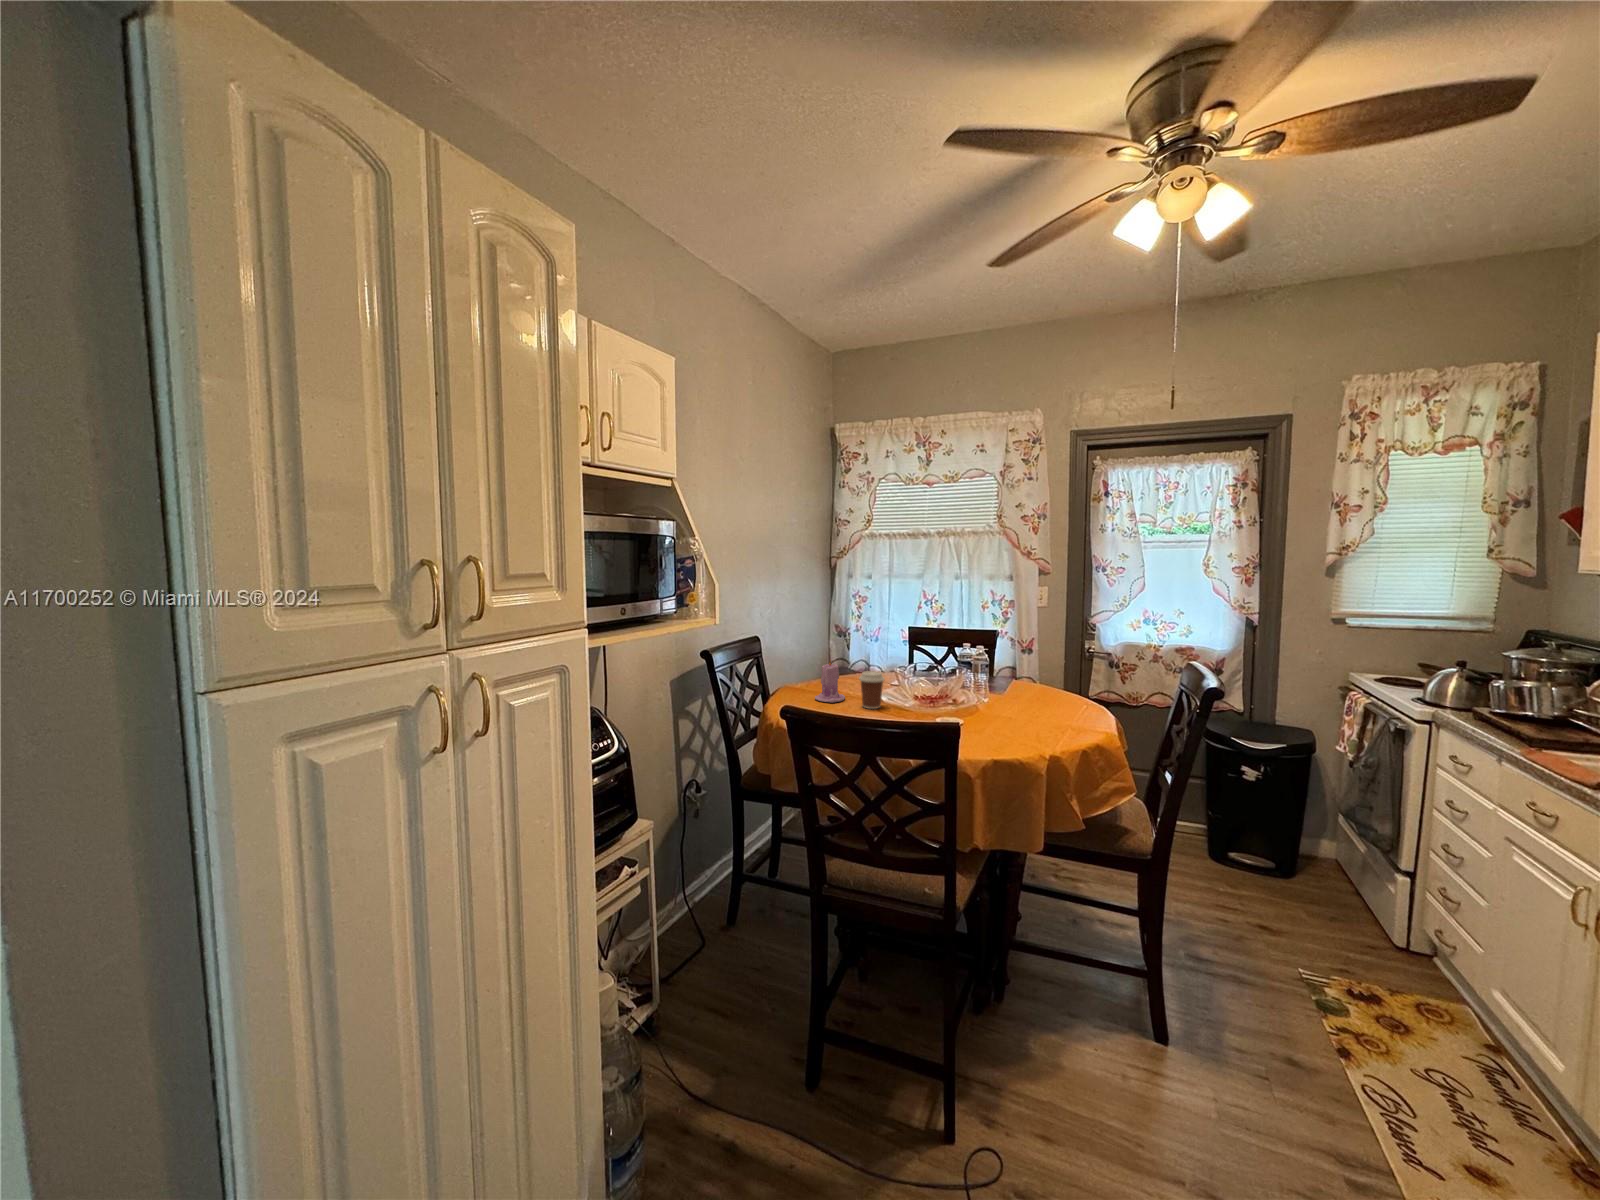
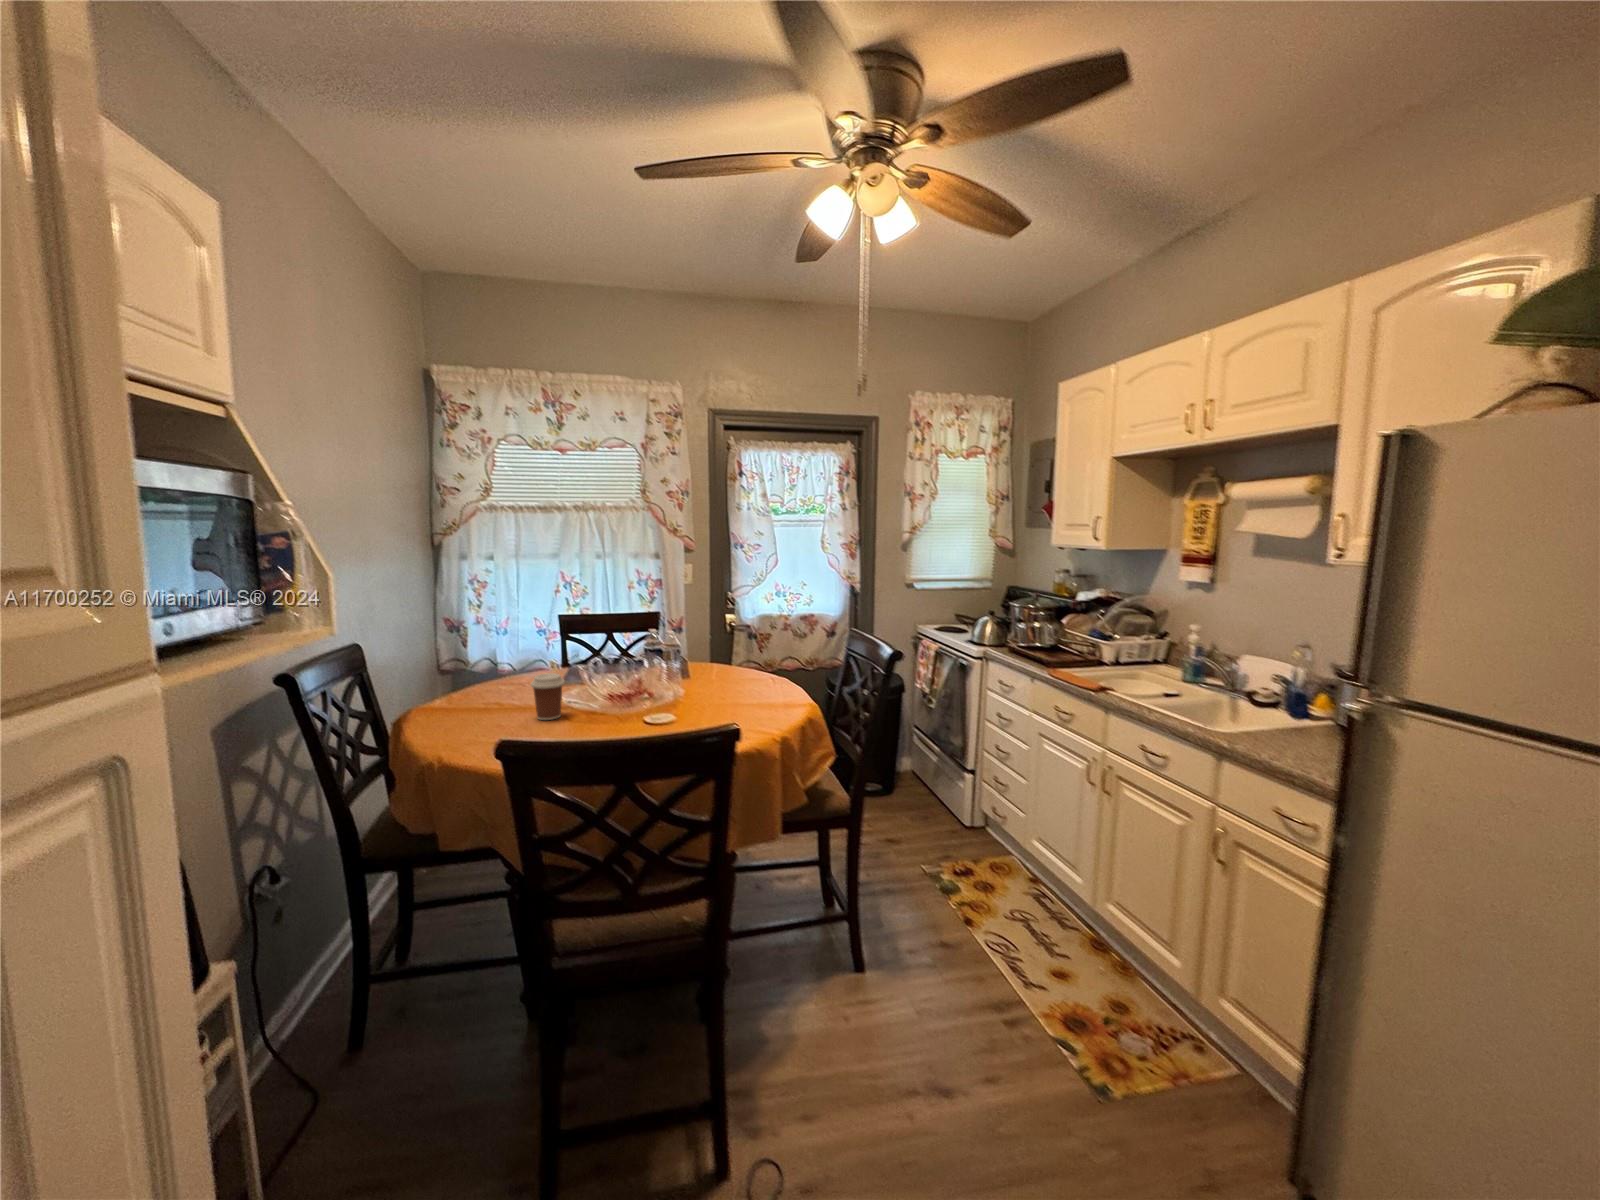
candle: present [815,660,845,703] -> none [465,664,508,721]

